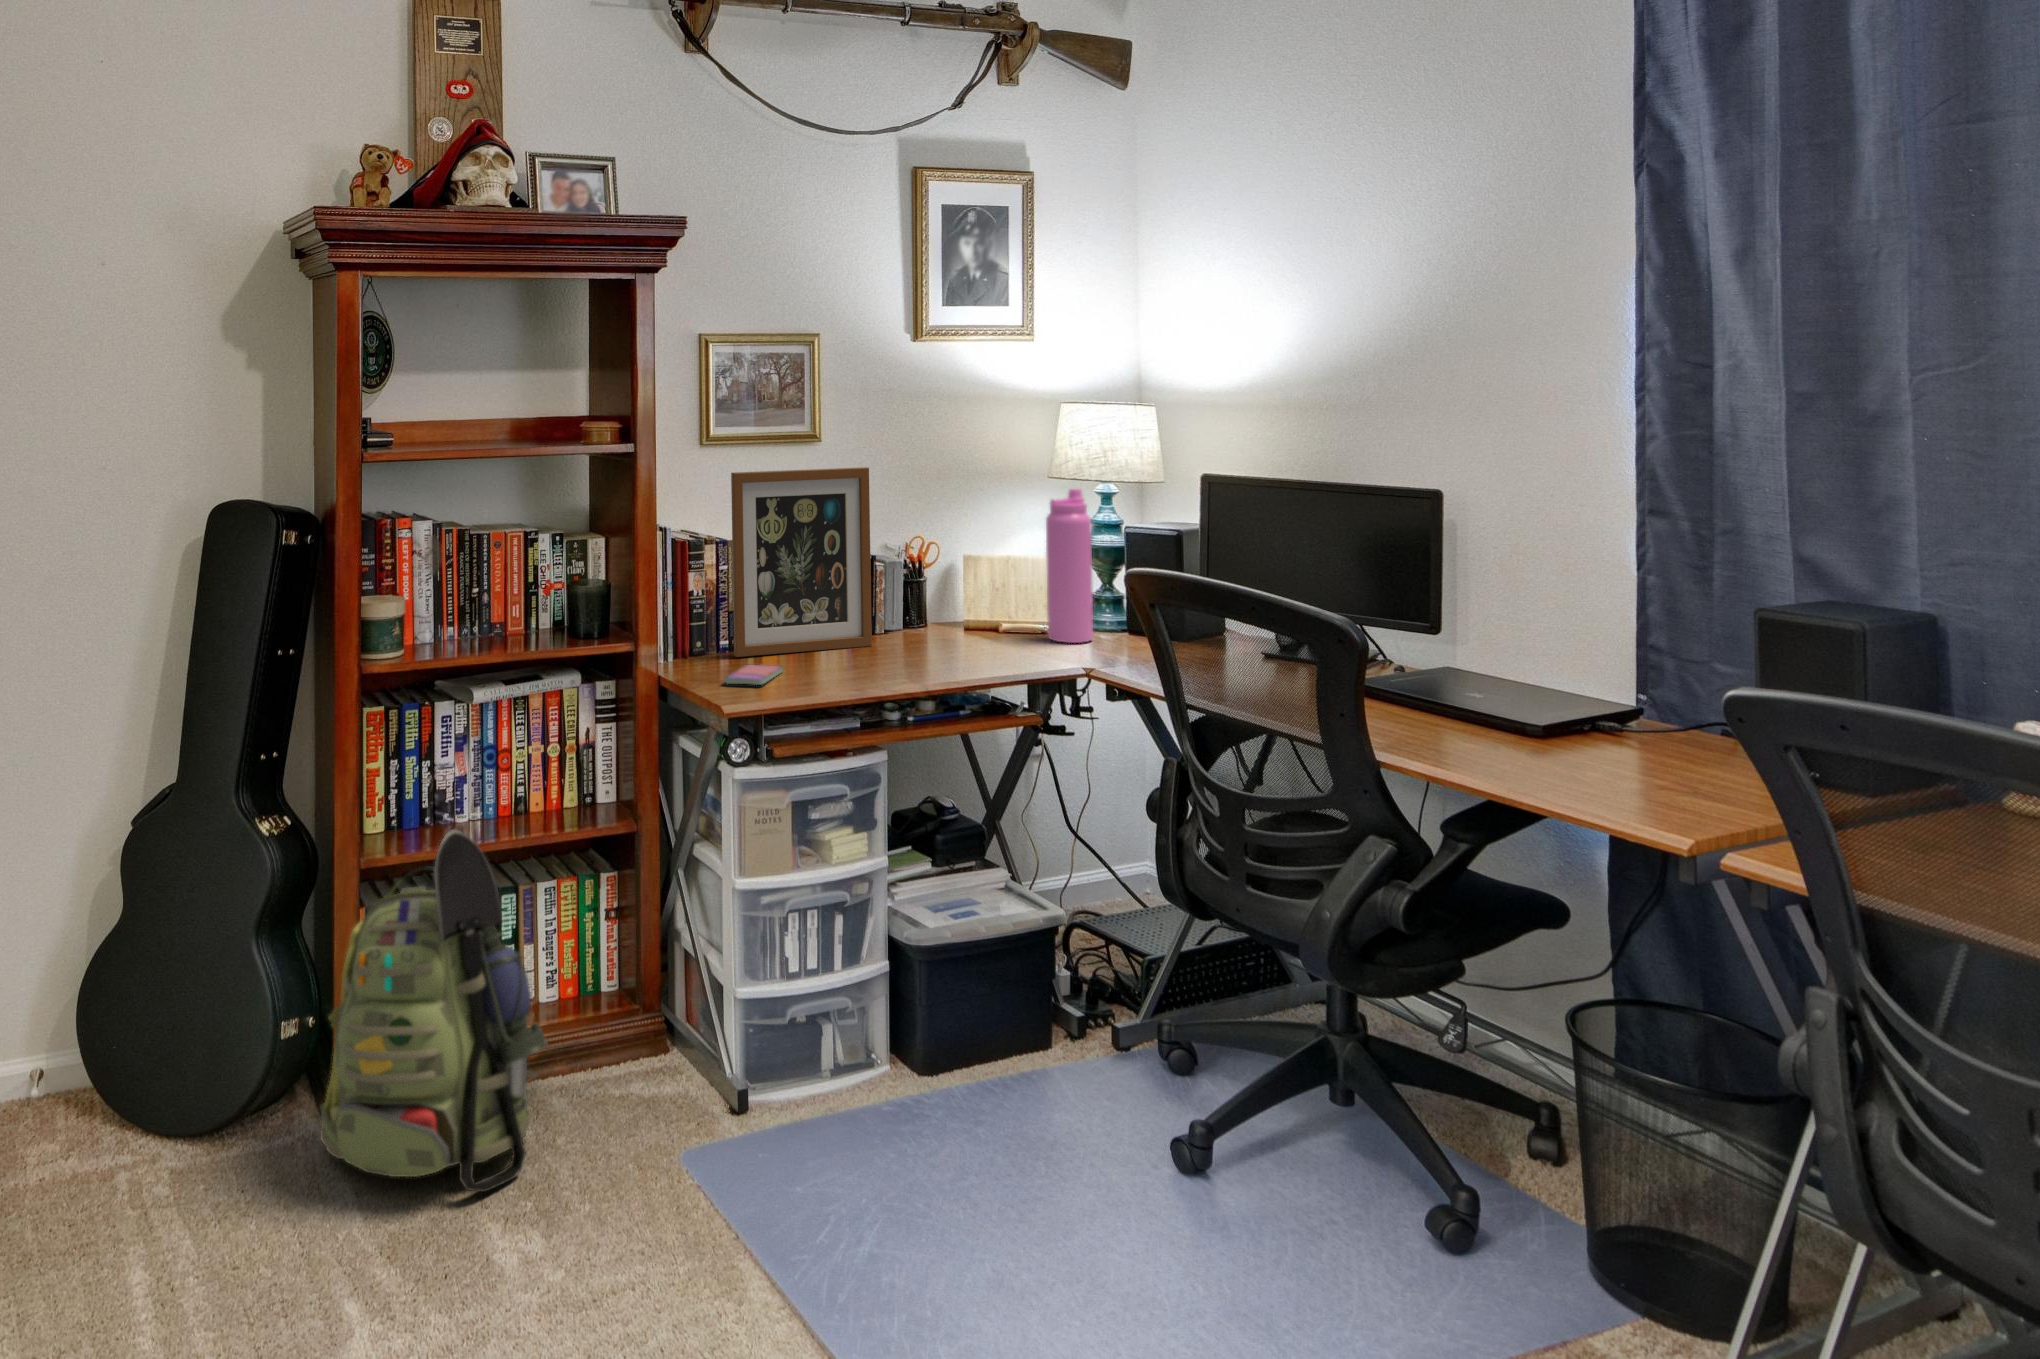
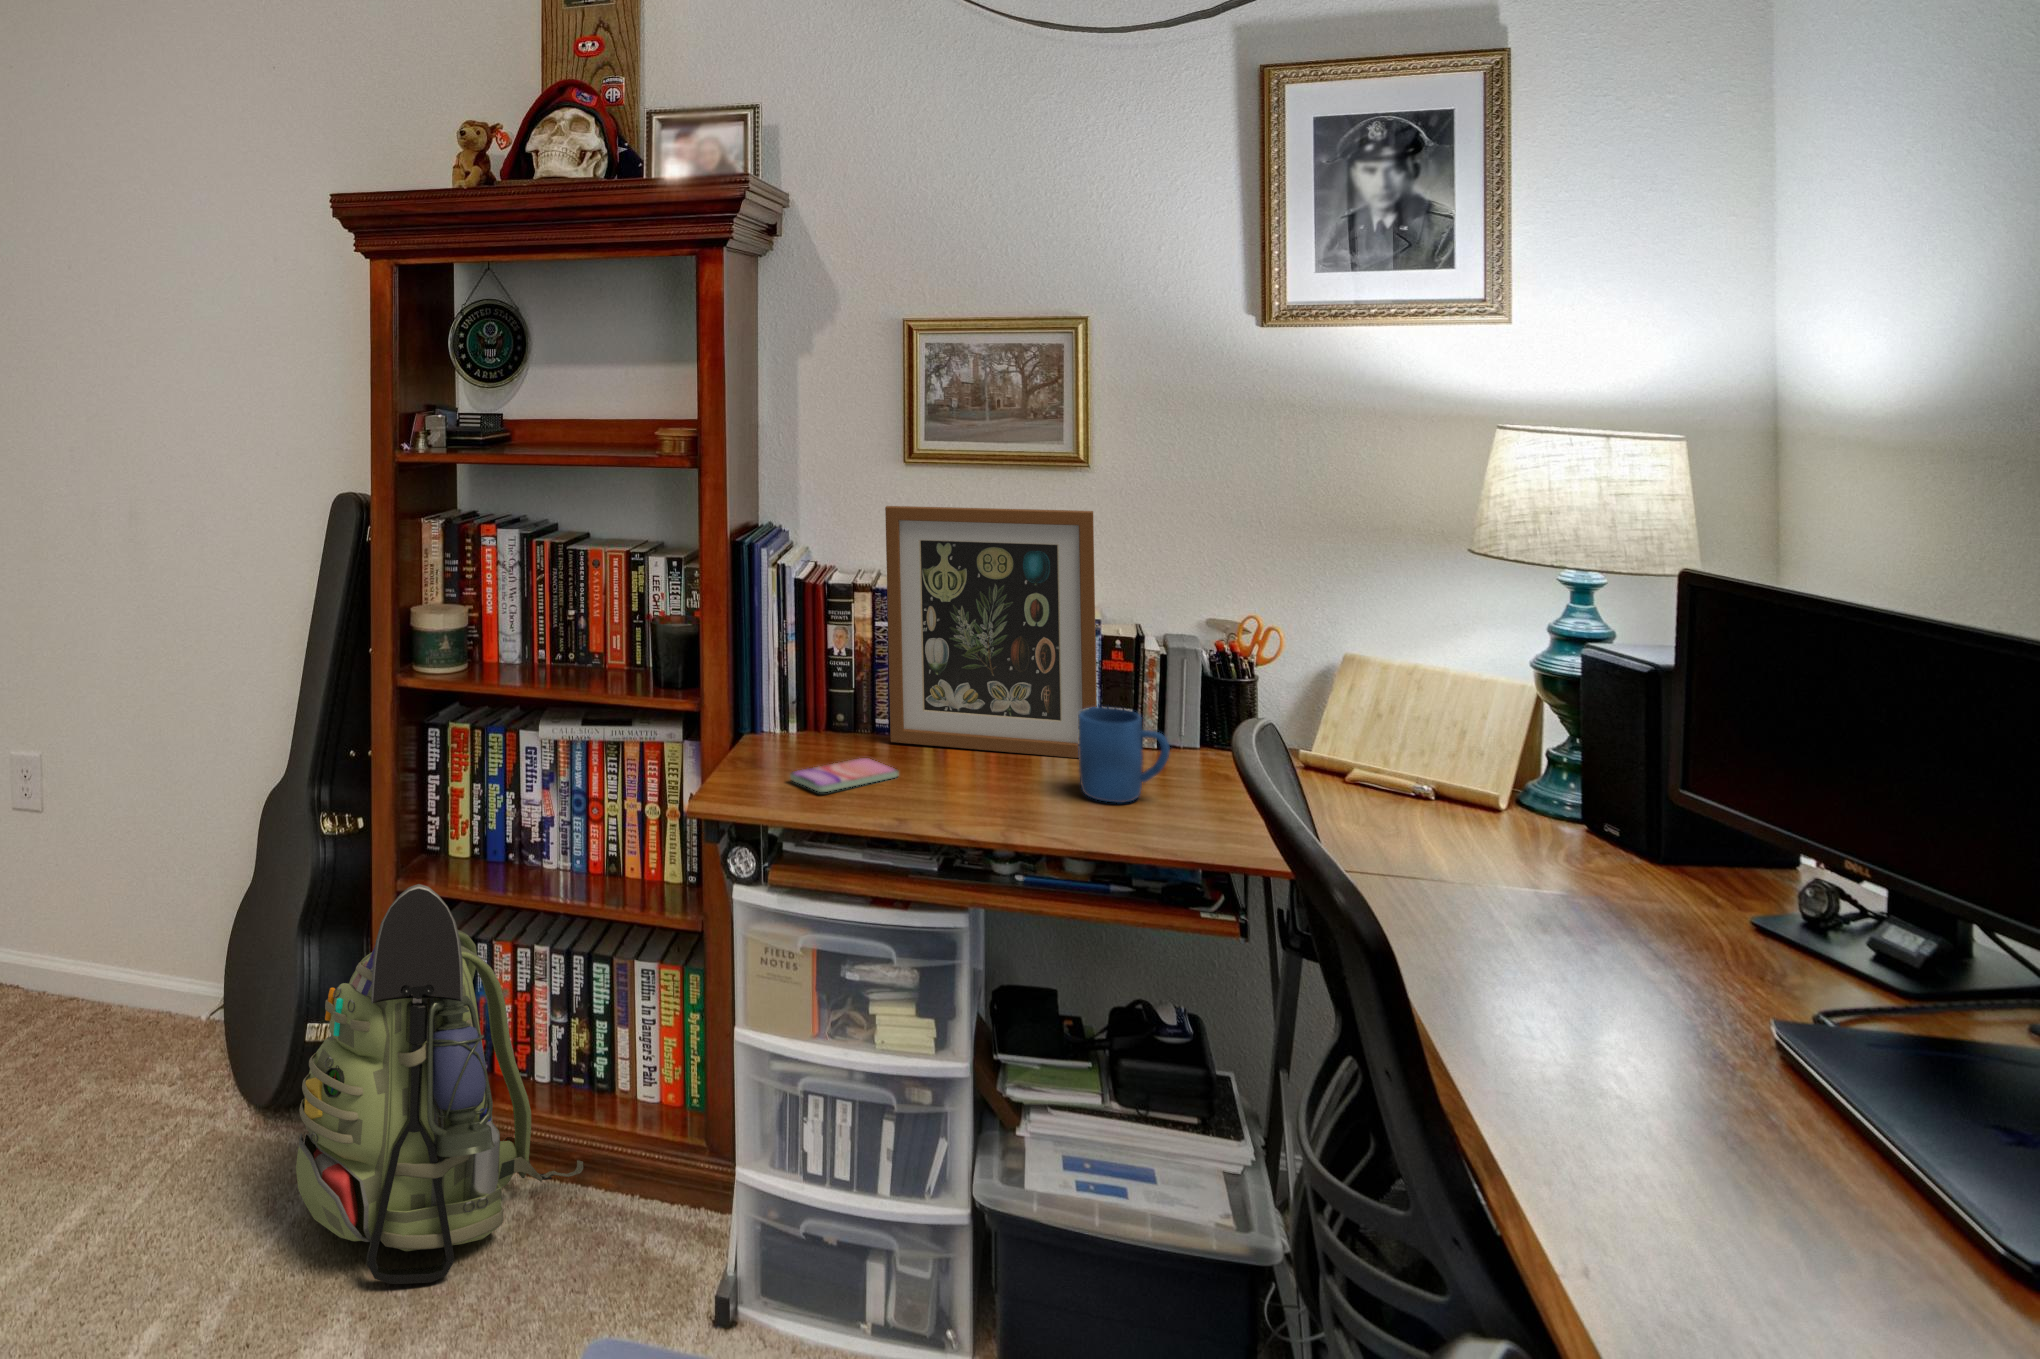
water bottle: present [1046,488,1093,643] -> none [1376,573,1459,823]
mug: none [897,599,955,661] -> present [1078,707,1170,803]

